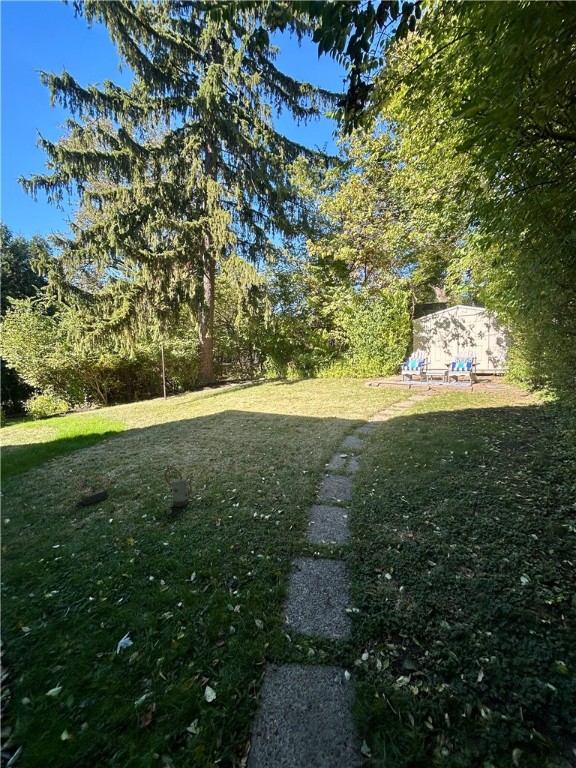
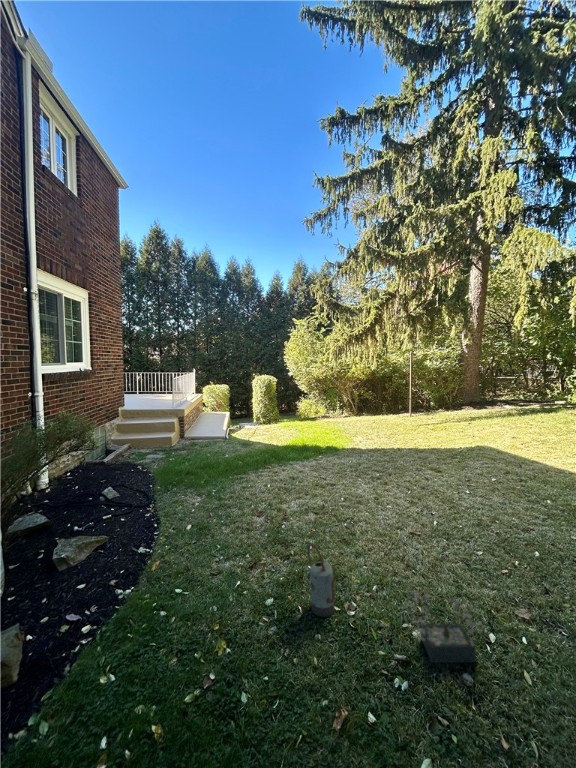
decorative plant: present [70,474,111,505] -> present [404,585,482,663]

